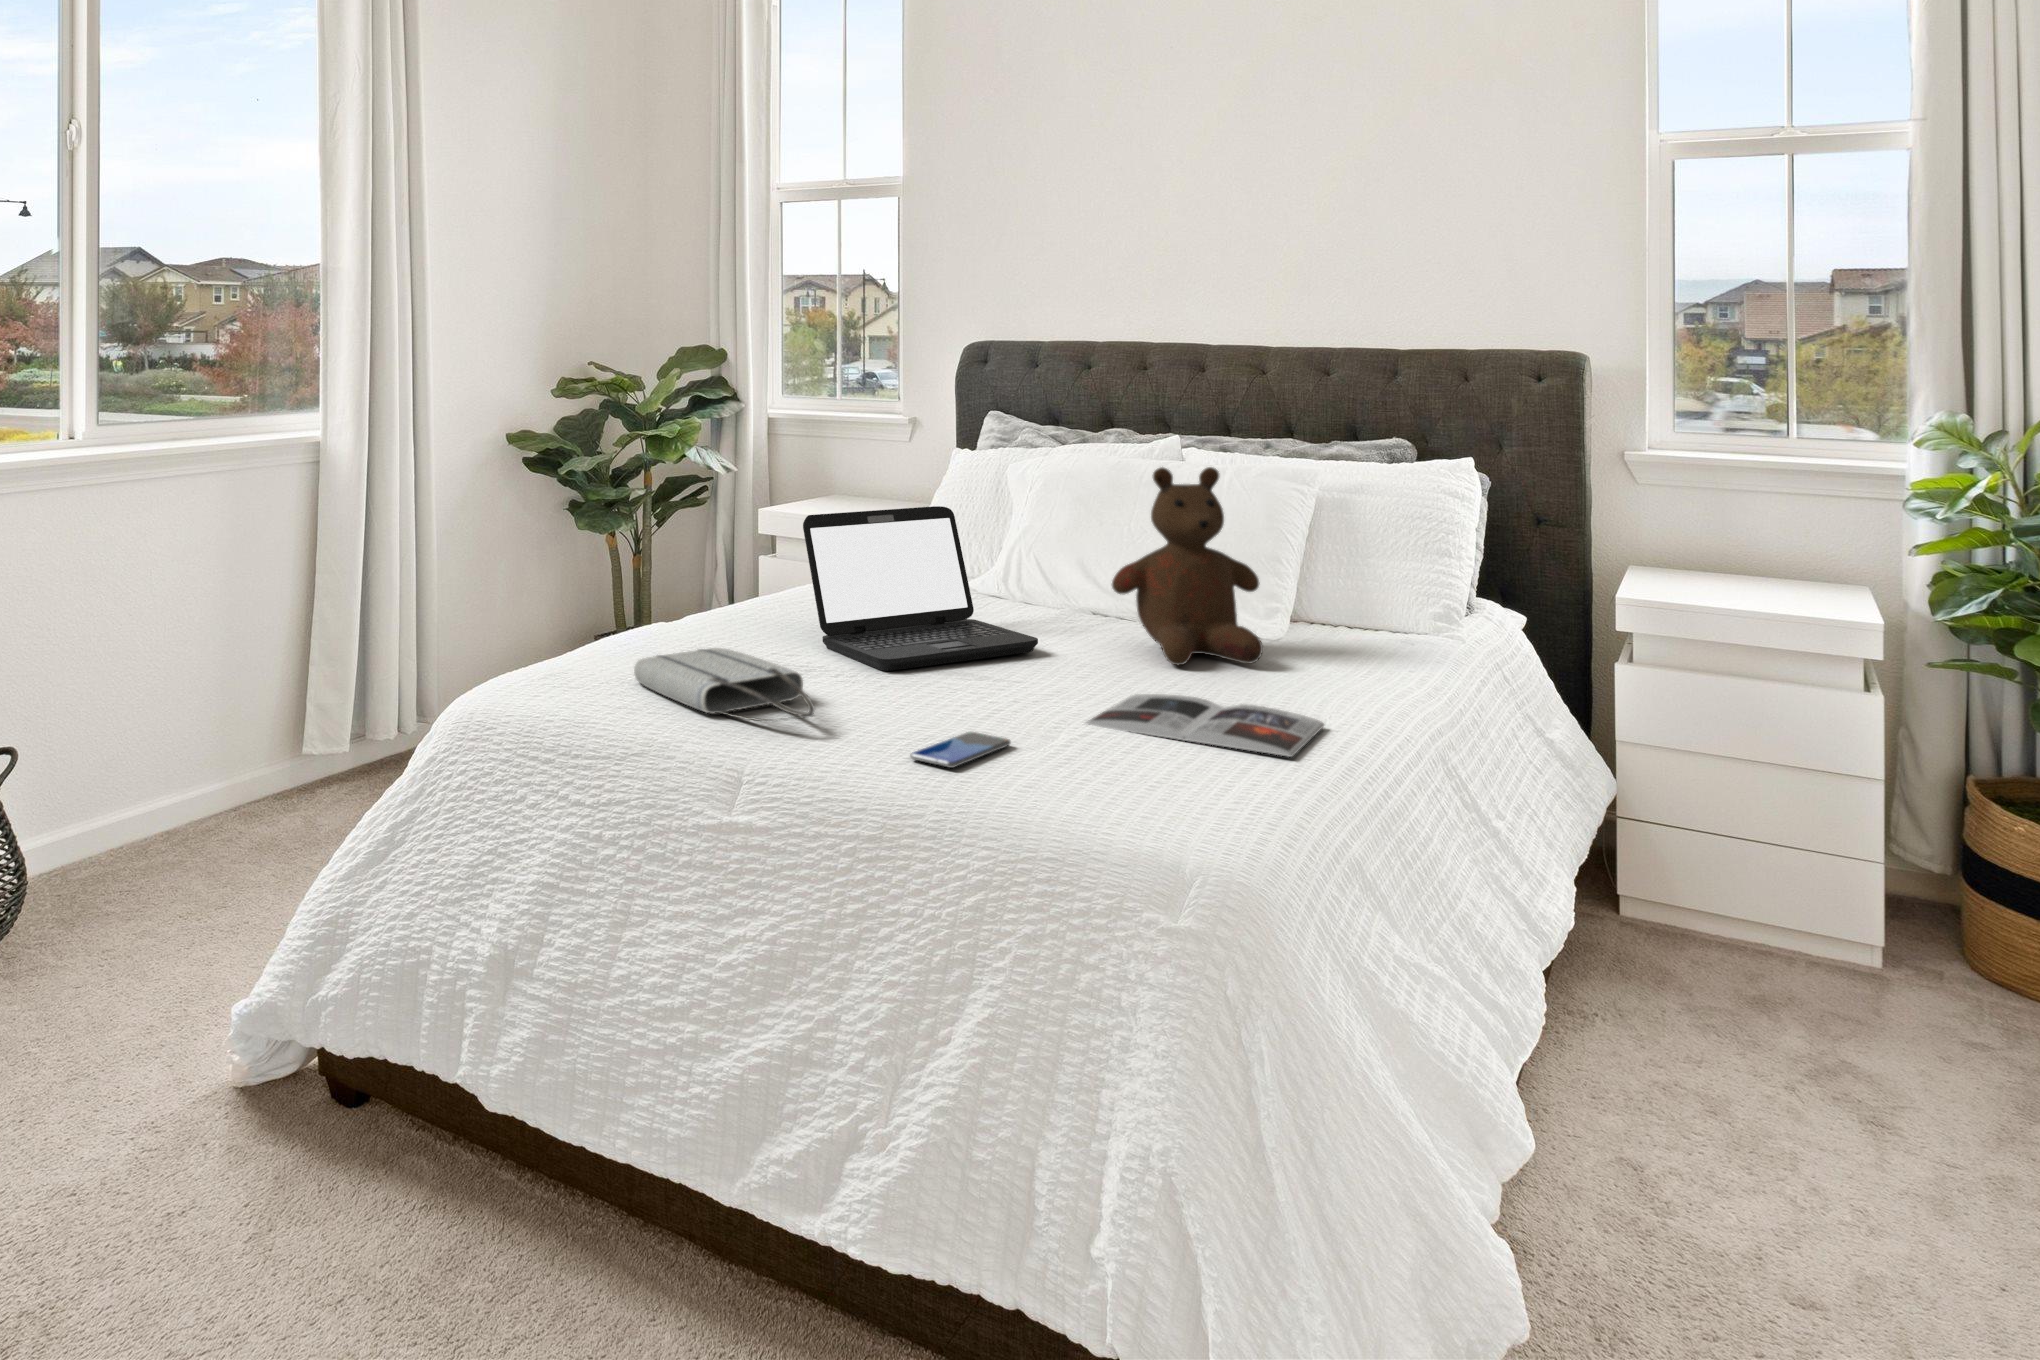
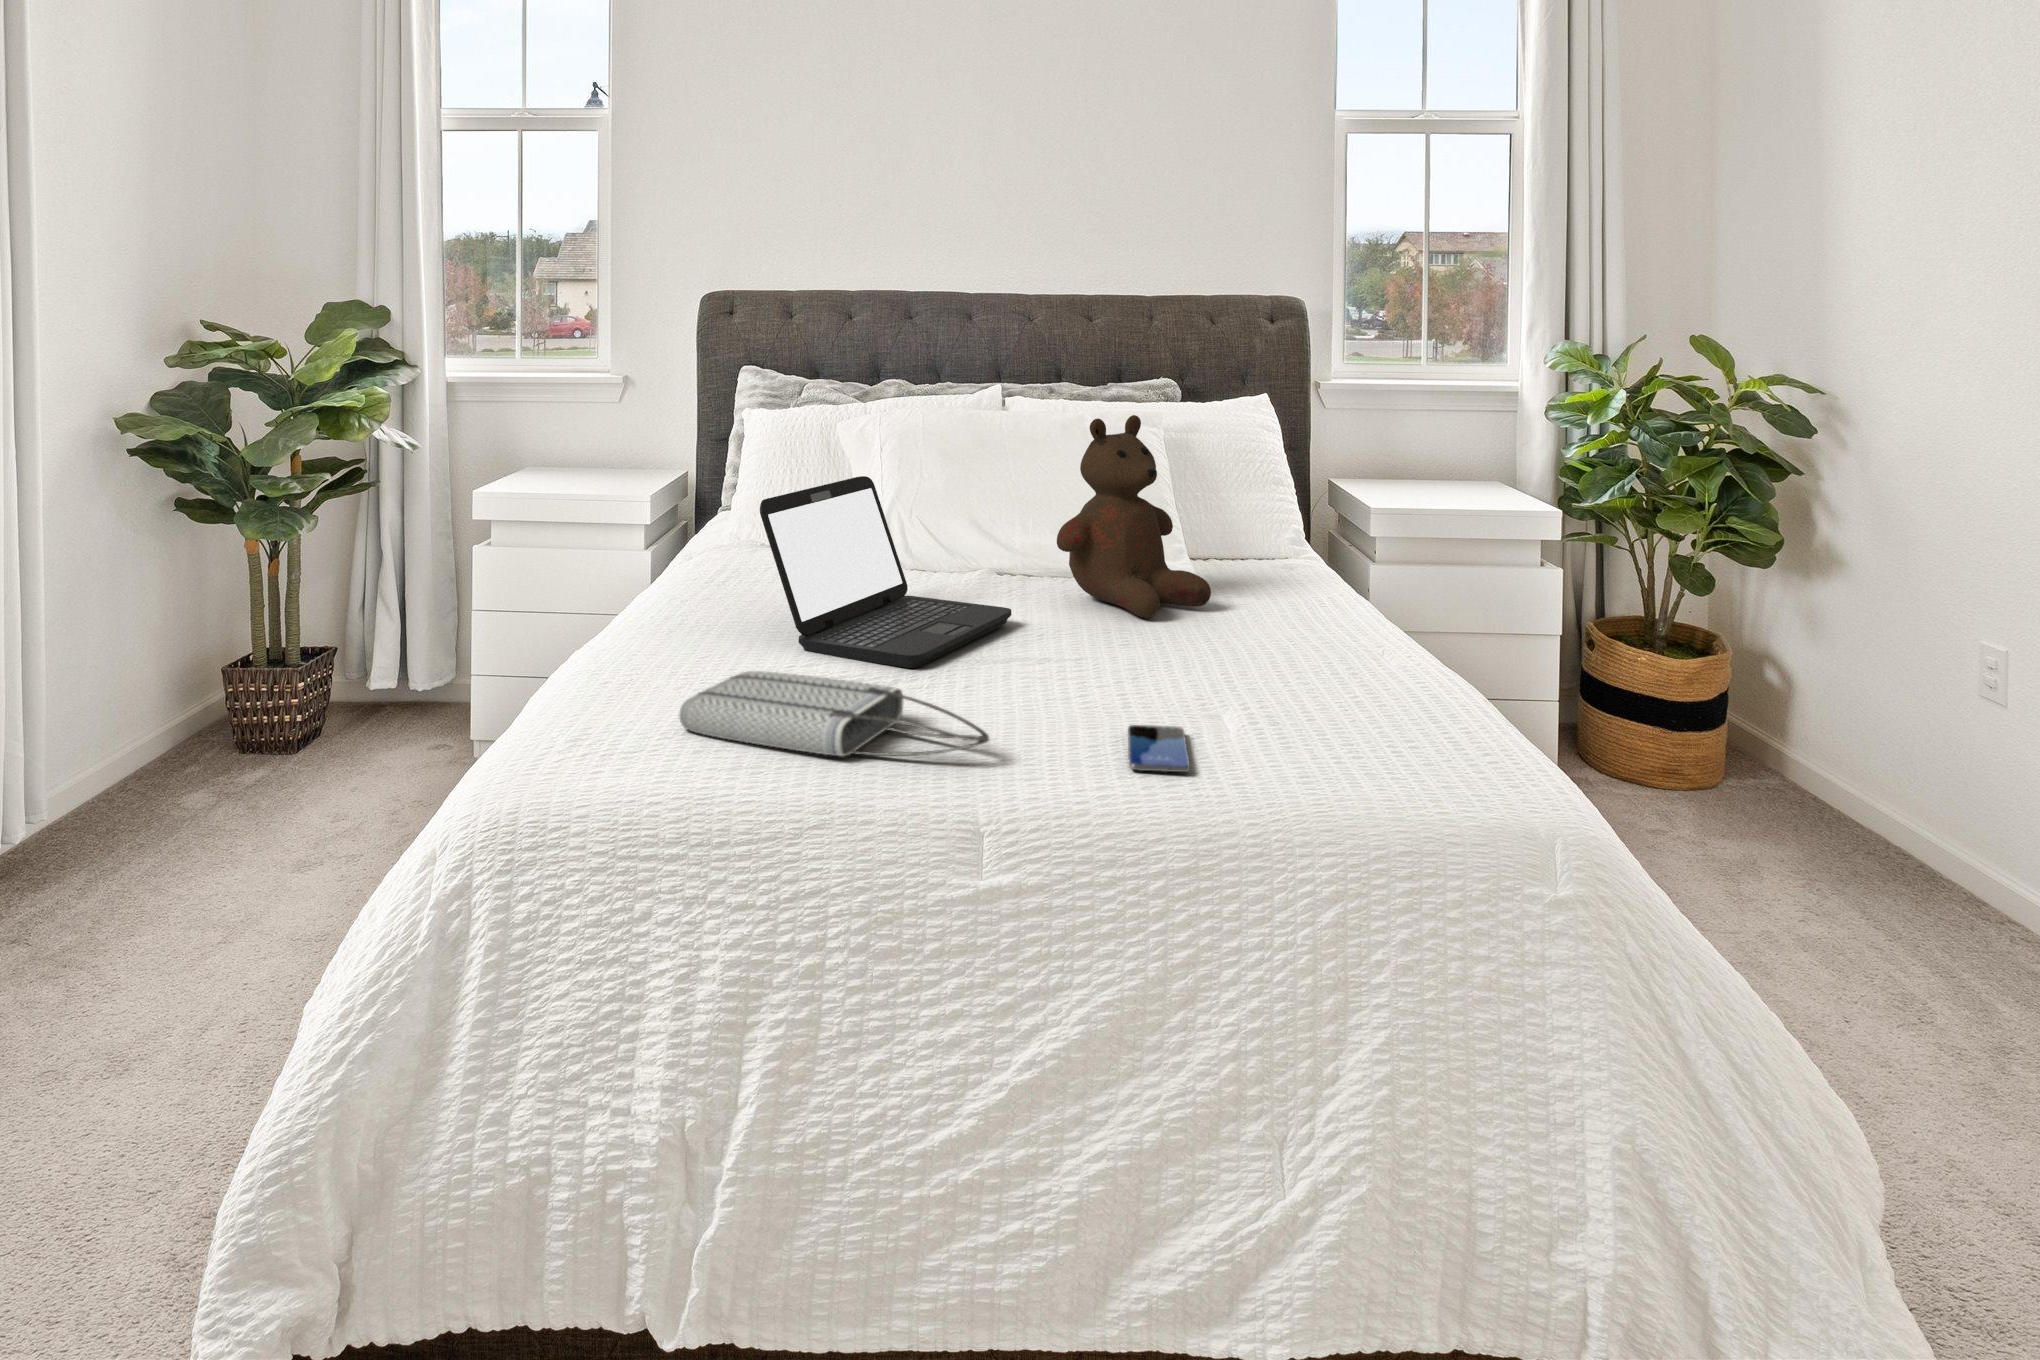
magazine: present [1086,694,1324,757] -> none [1167,649,1409,697]

